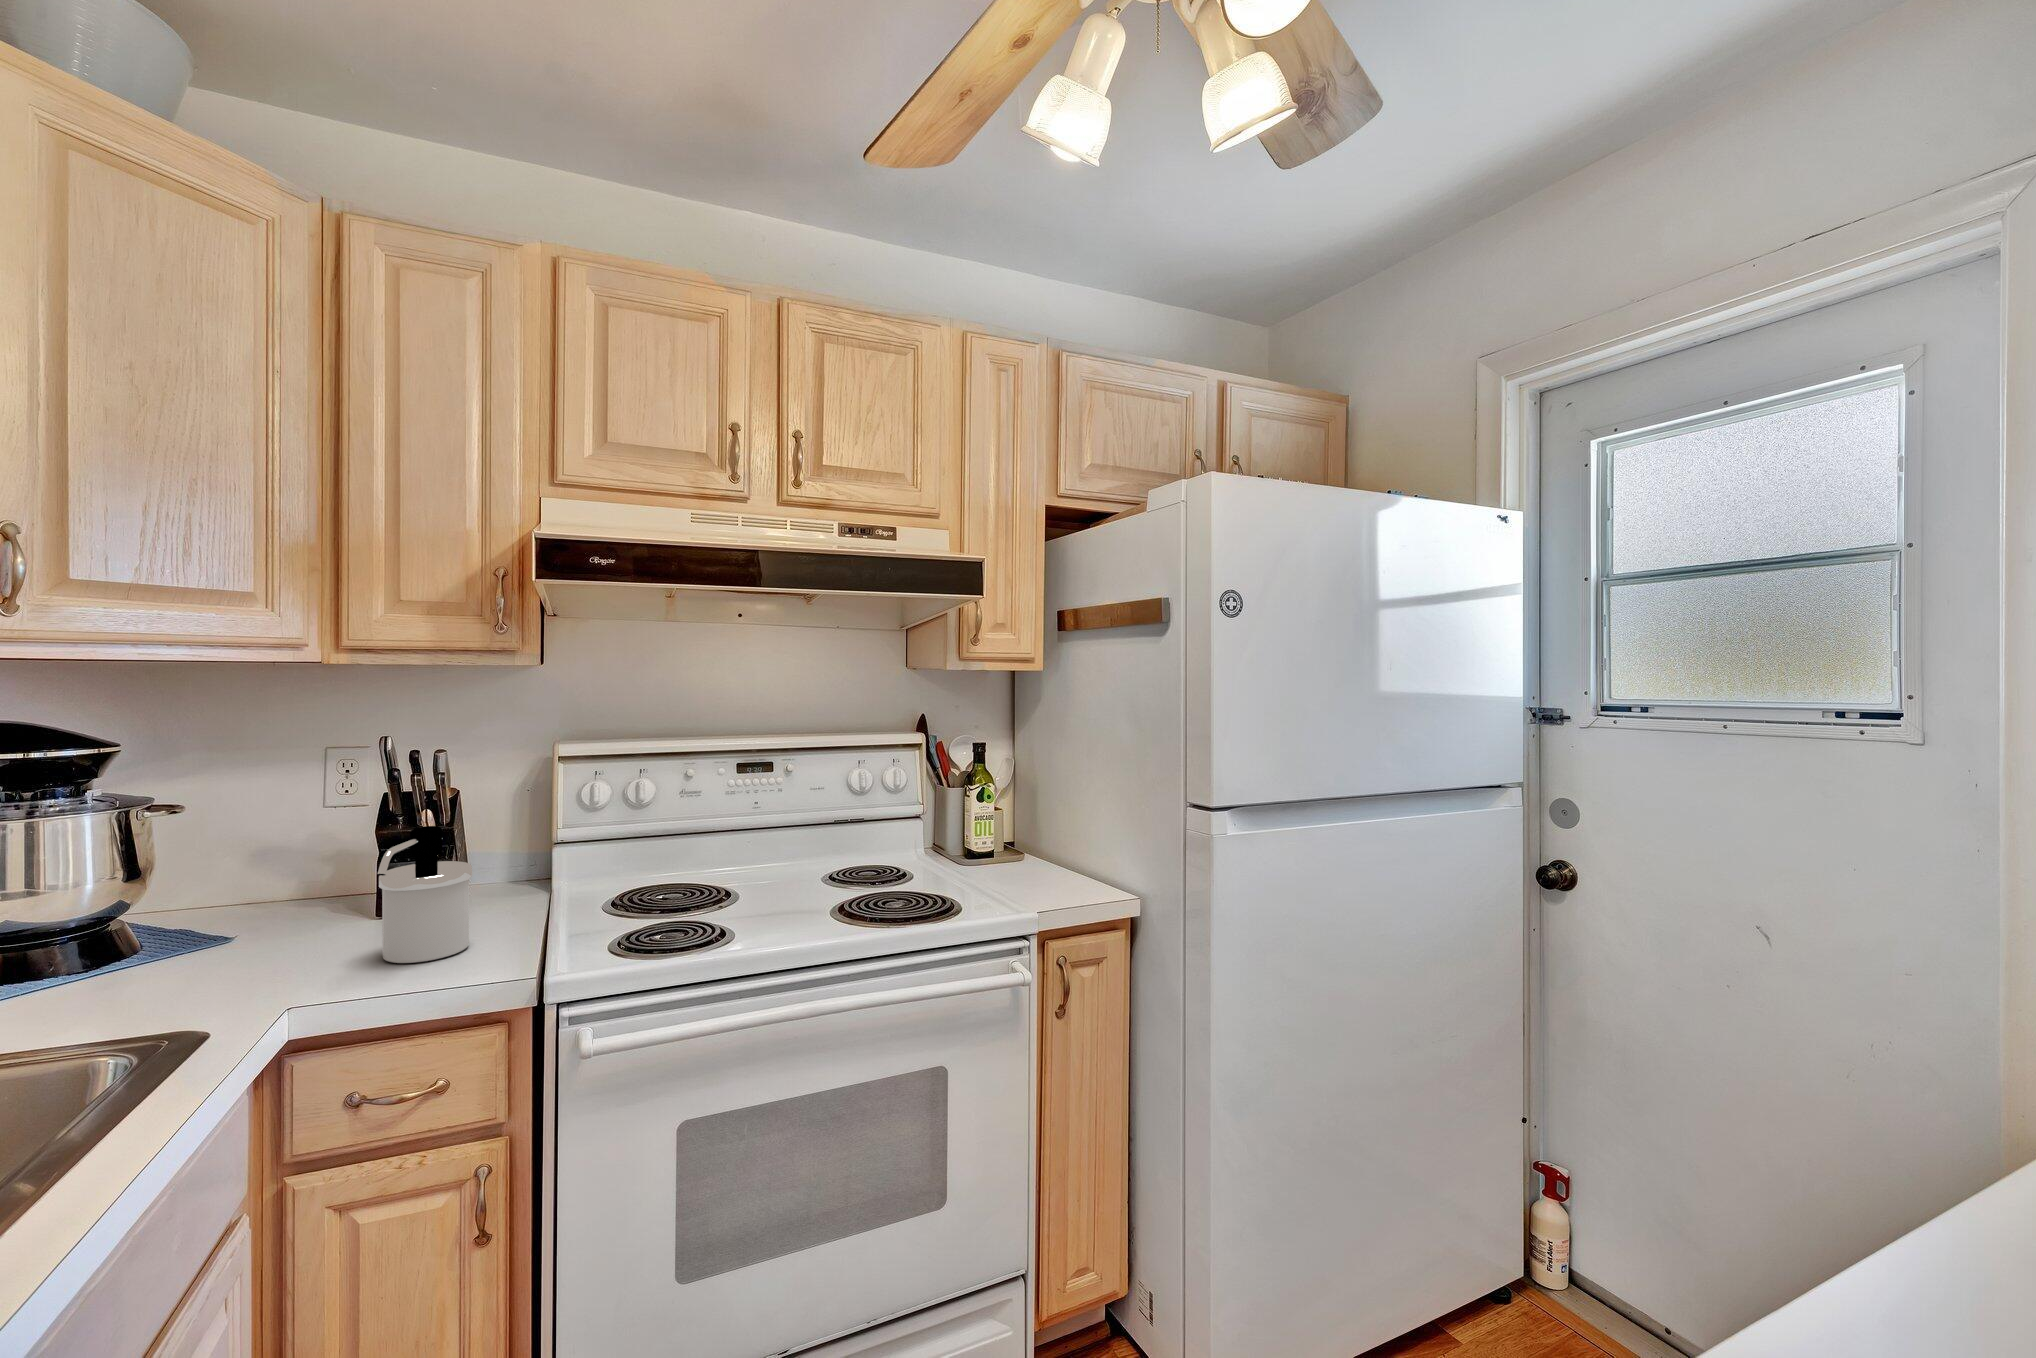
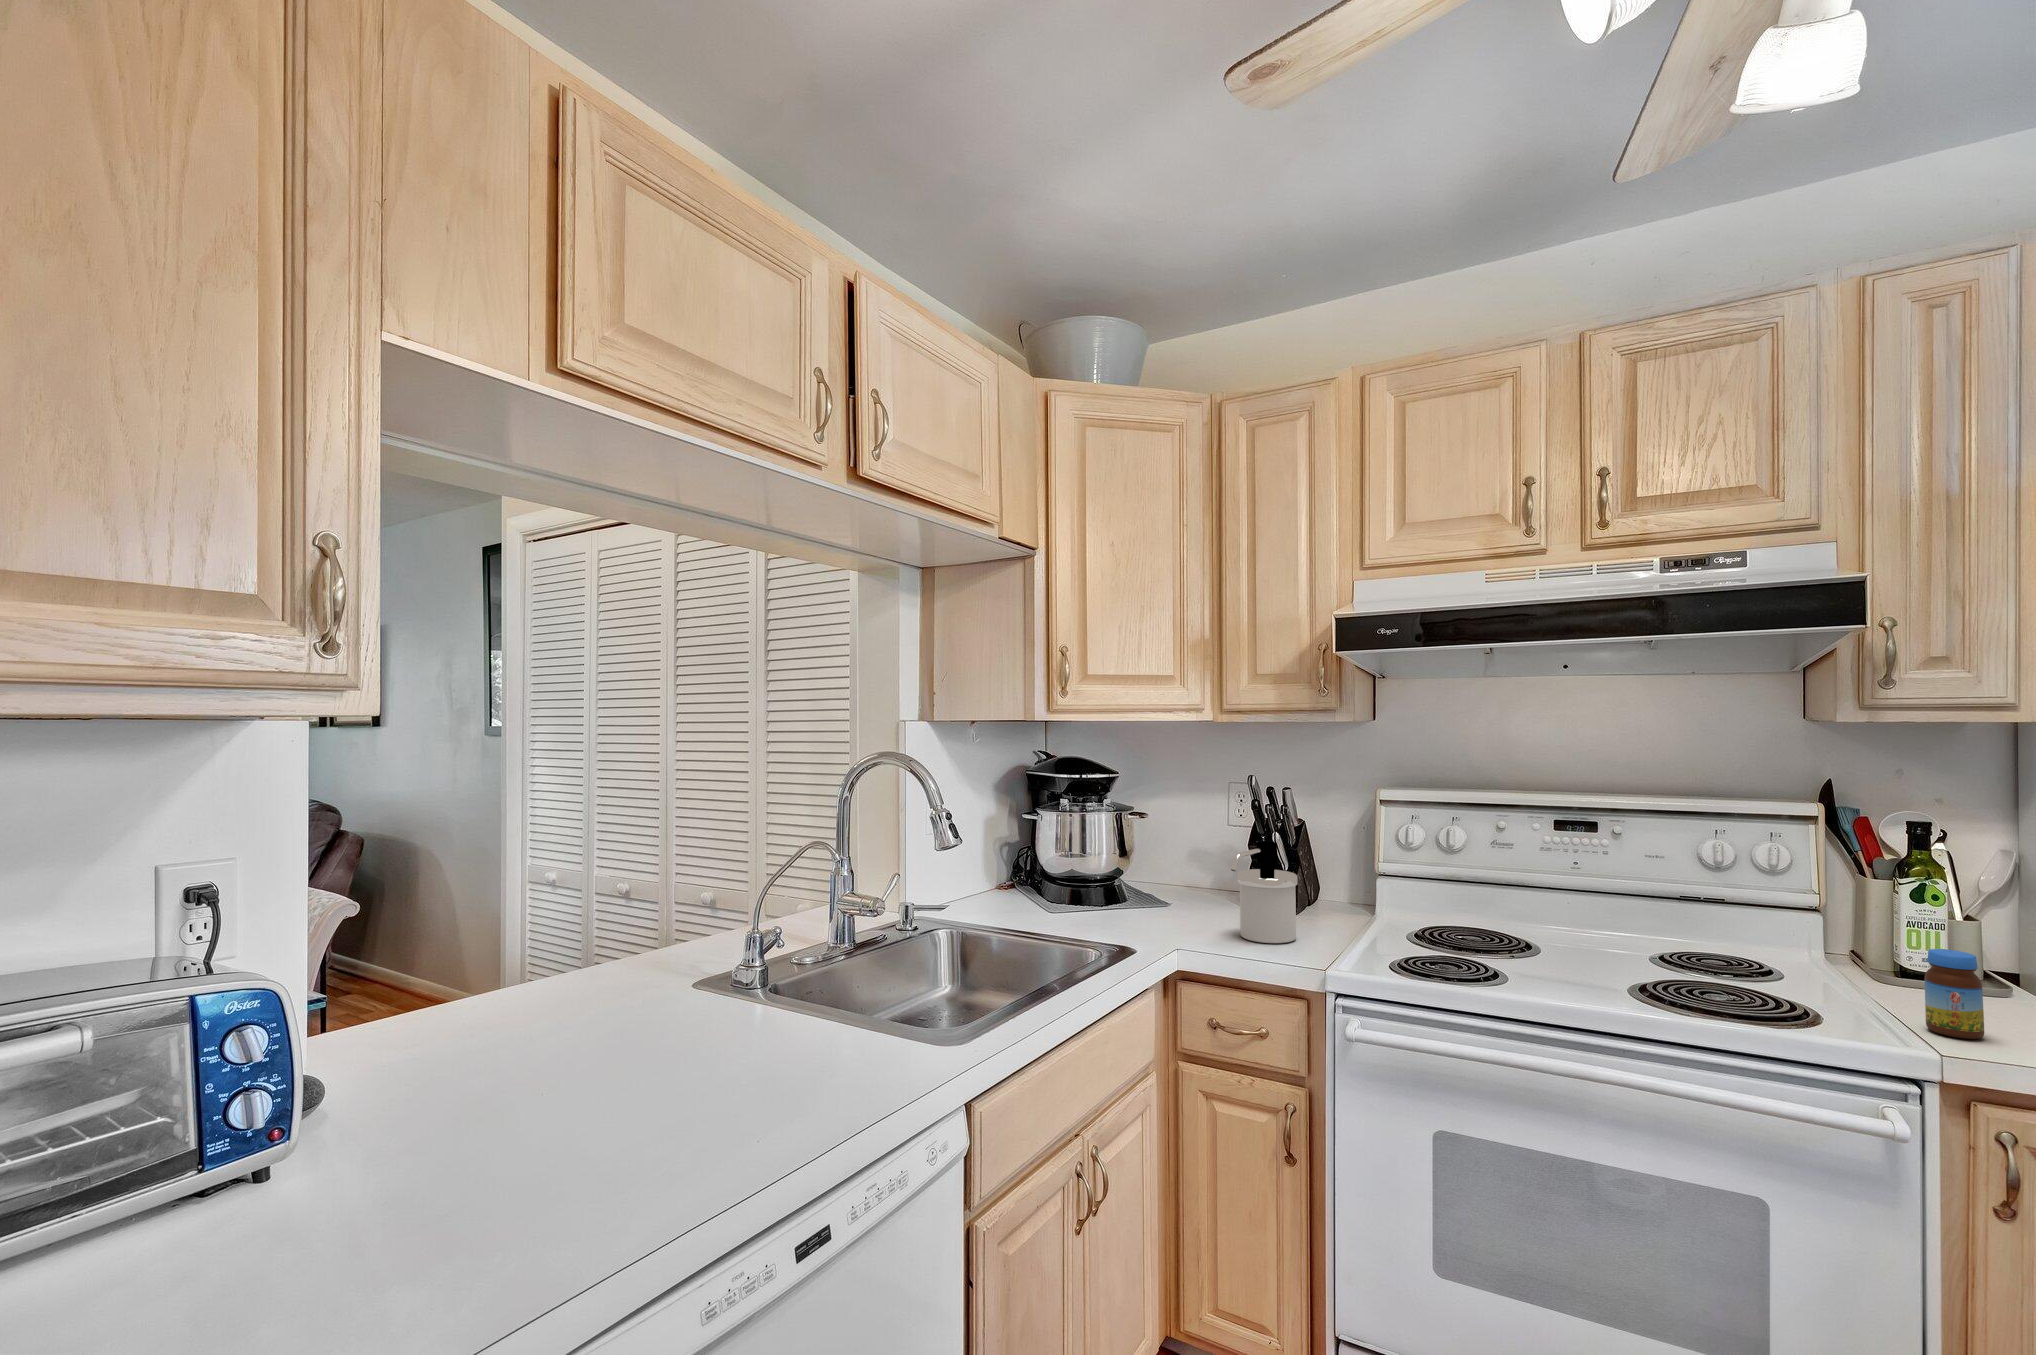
jar: none [1011,831,1041,894] -> present [1925,949,1984,1039]

